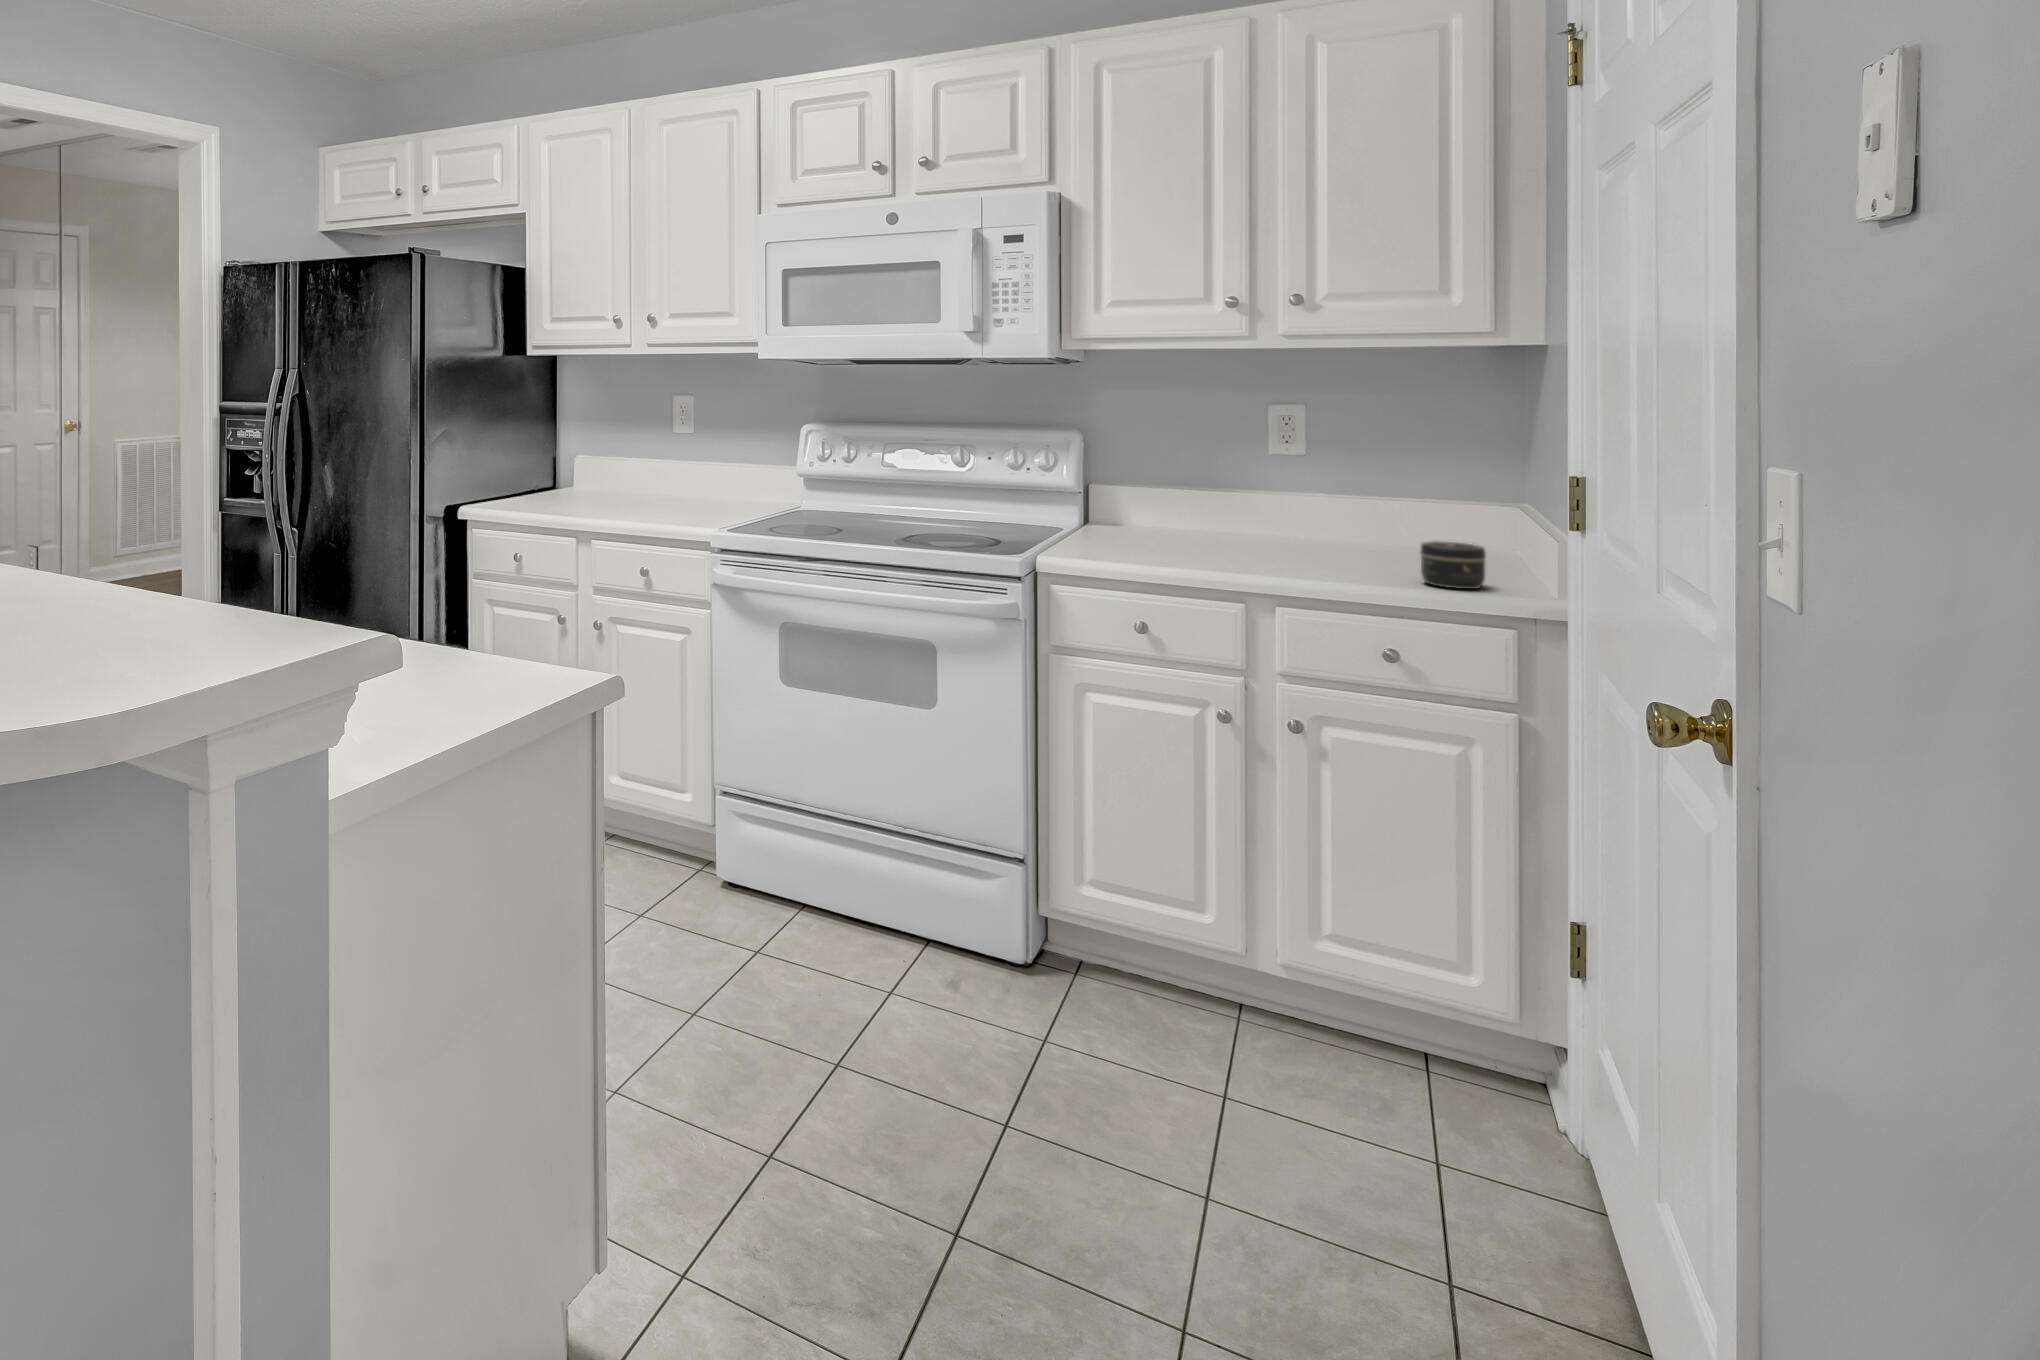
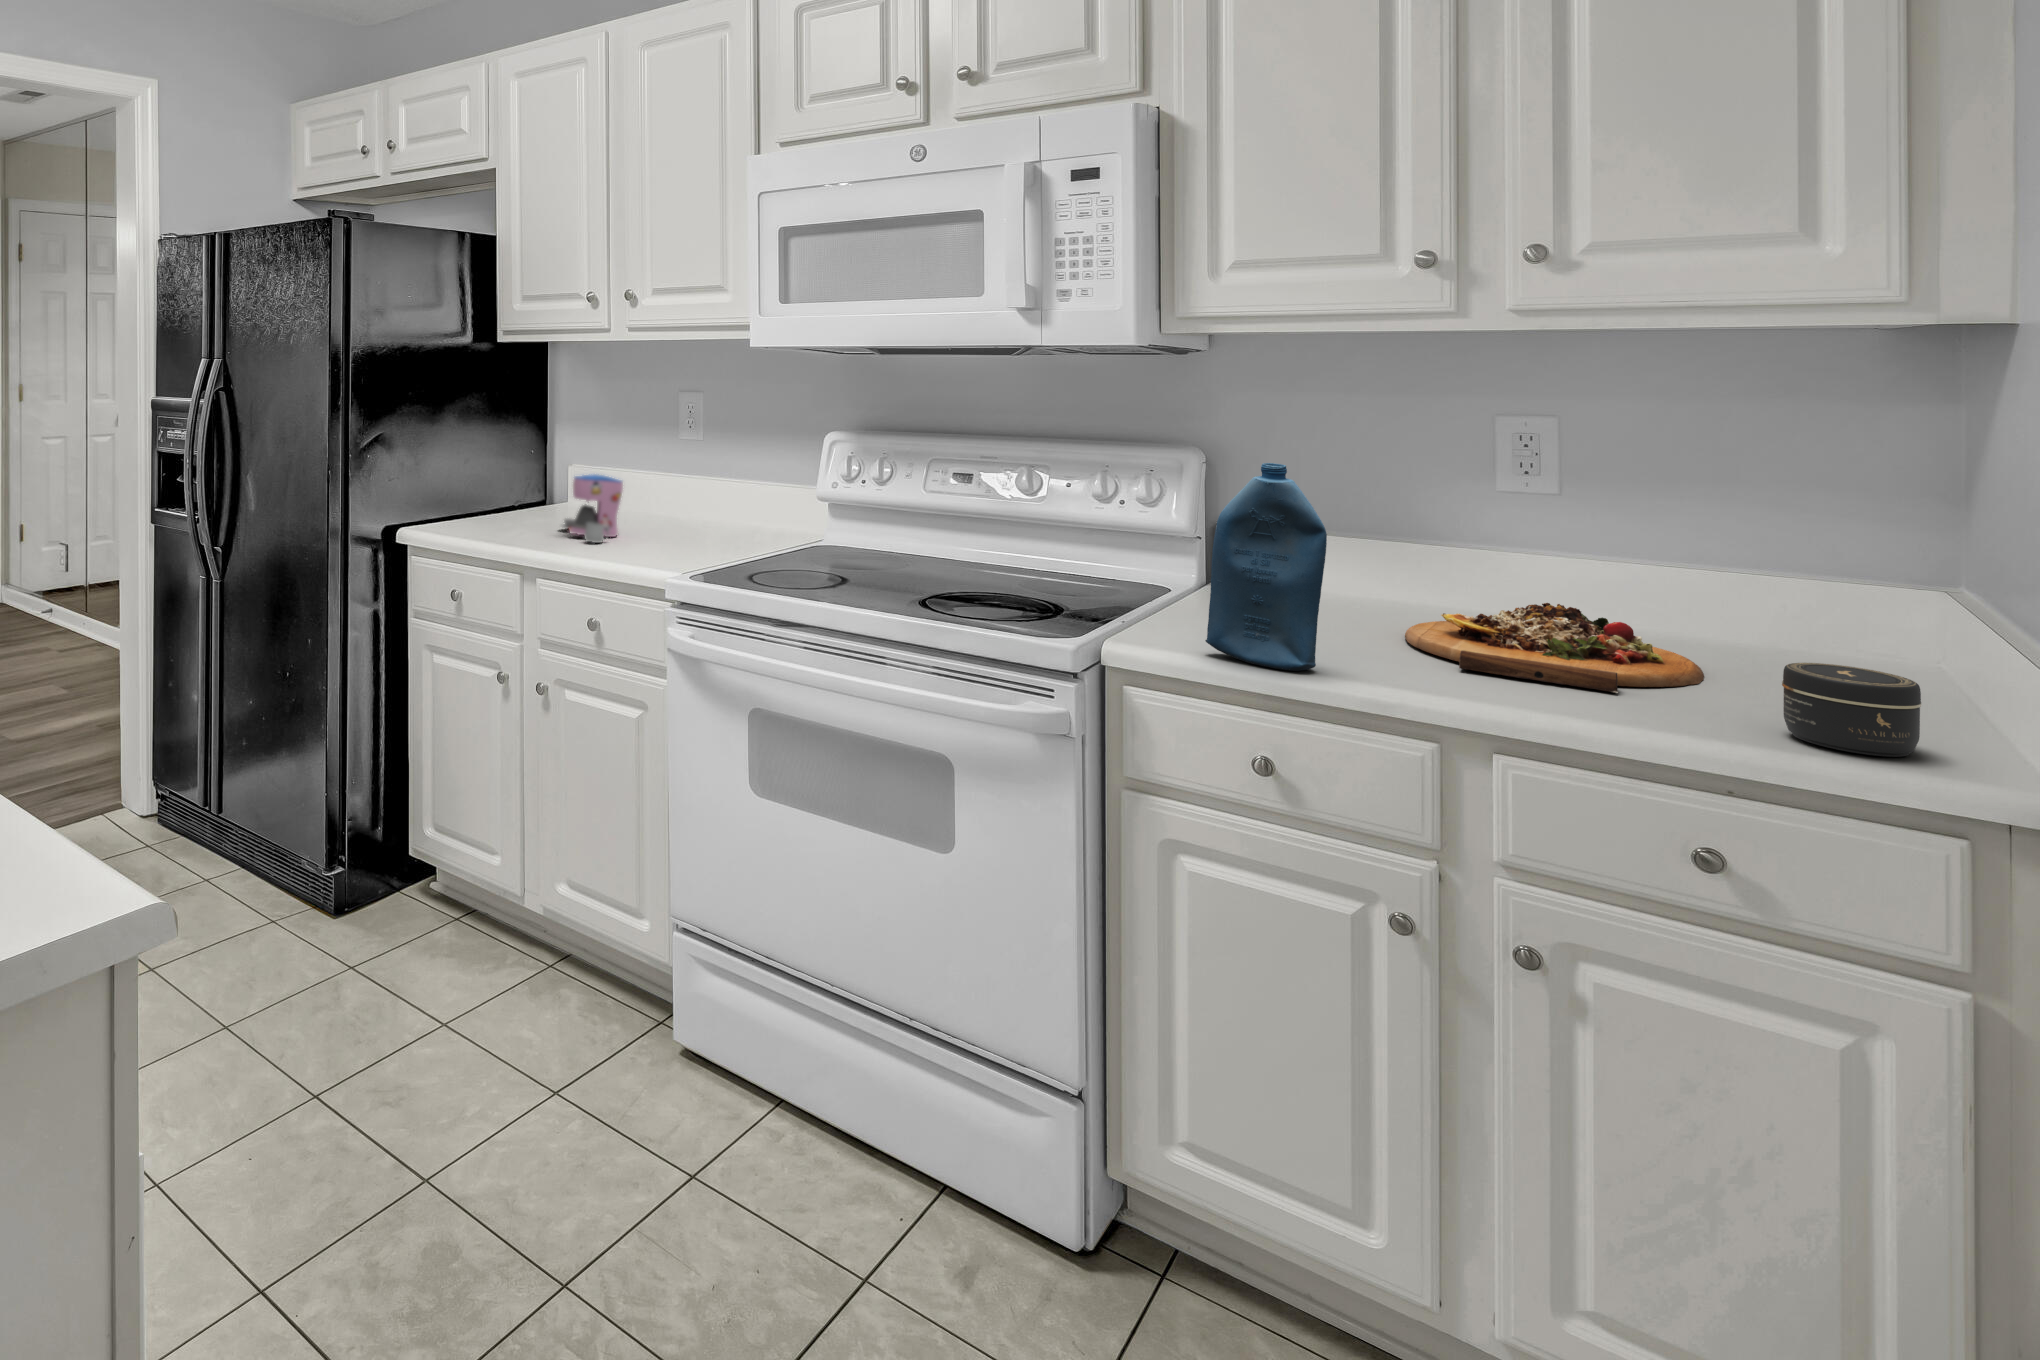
bottle: none [1099,434,1174,567] -> present [1205,463,1327,671]
coffee maker: none [586,460,642,514] -> present [562,474,623,543]
cutting board: none [1217,521,1386,569] -> present [1405,603,1704,693]

